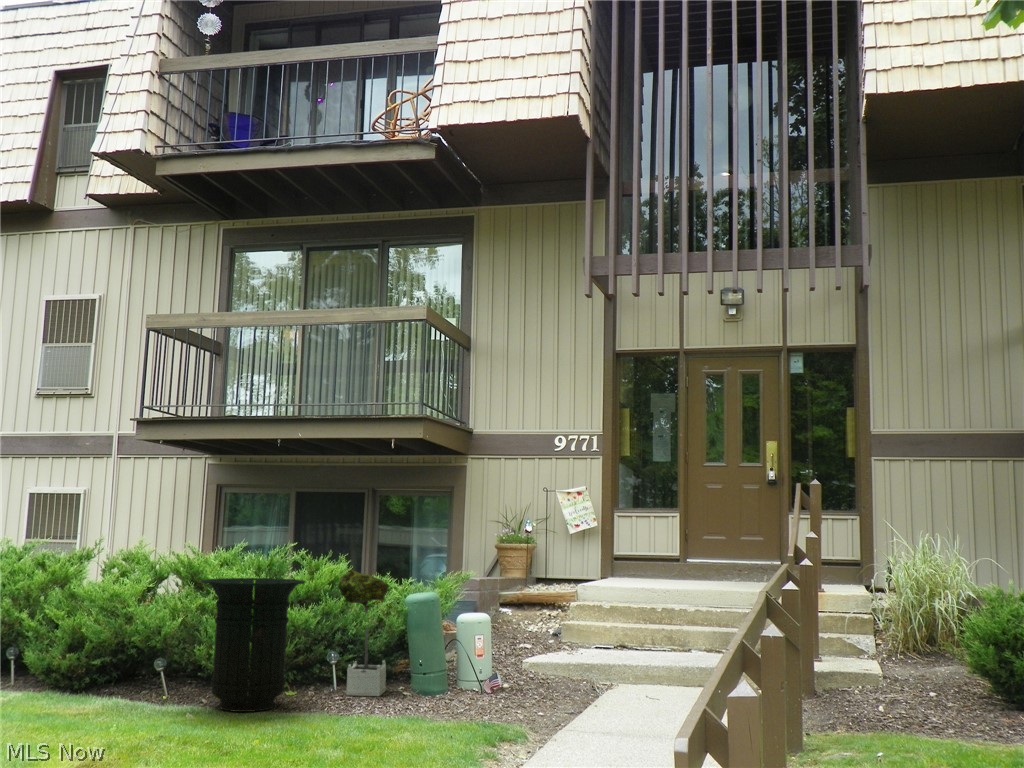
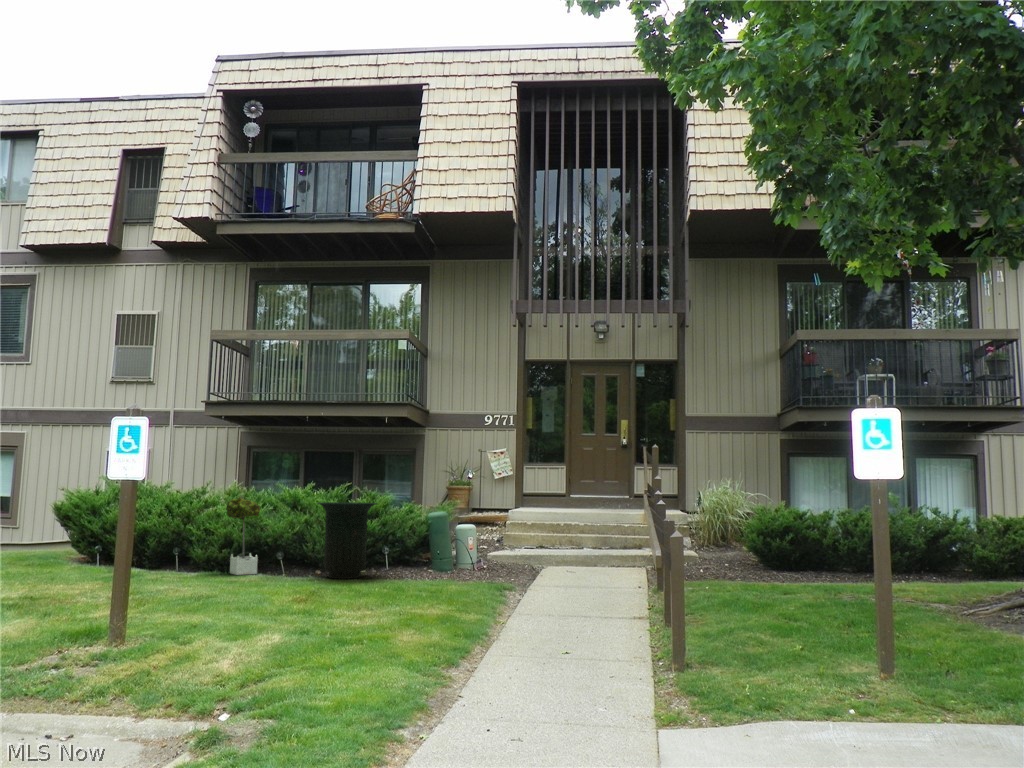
potted tree: present [338,570,389,696] -> present [226,497,260,575]

